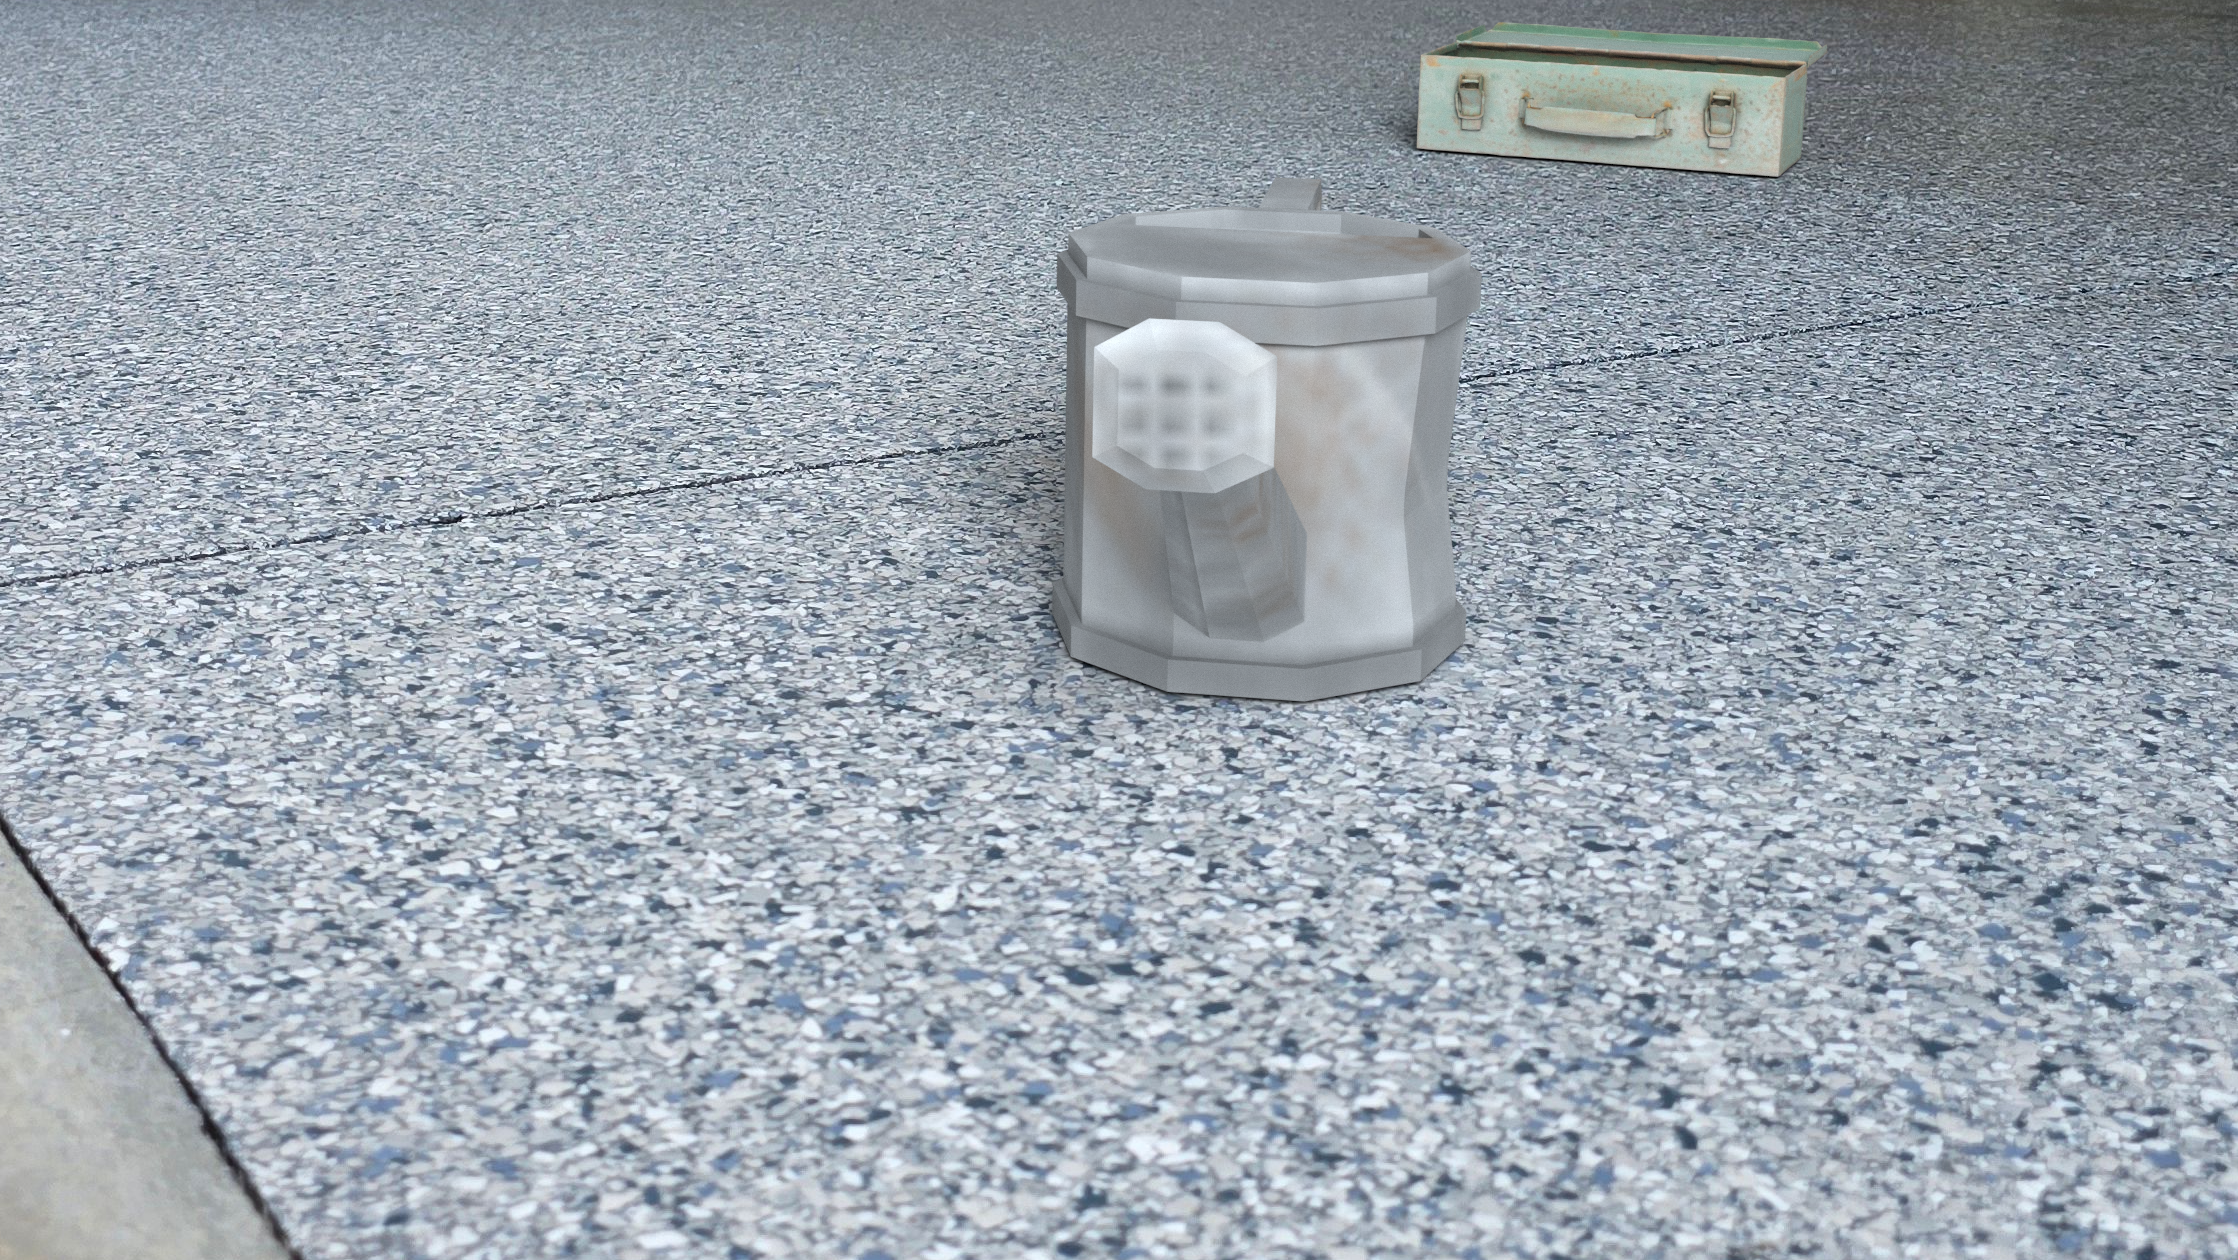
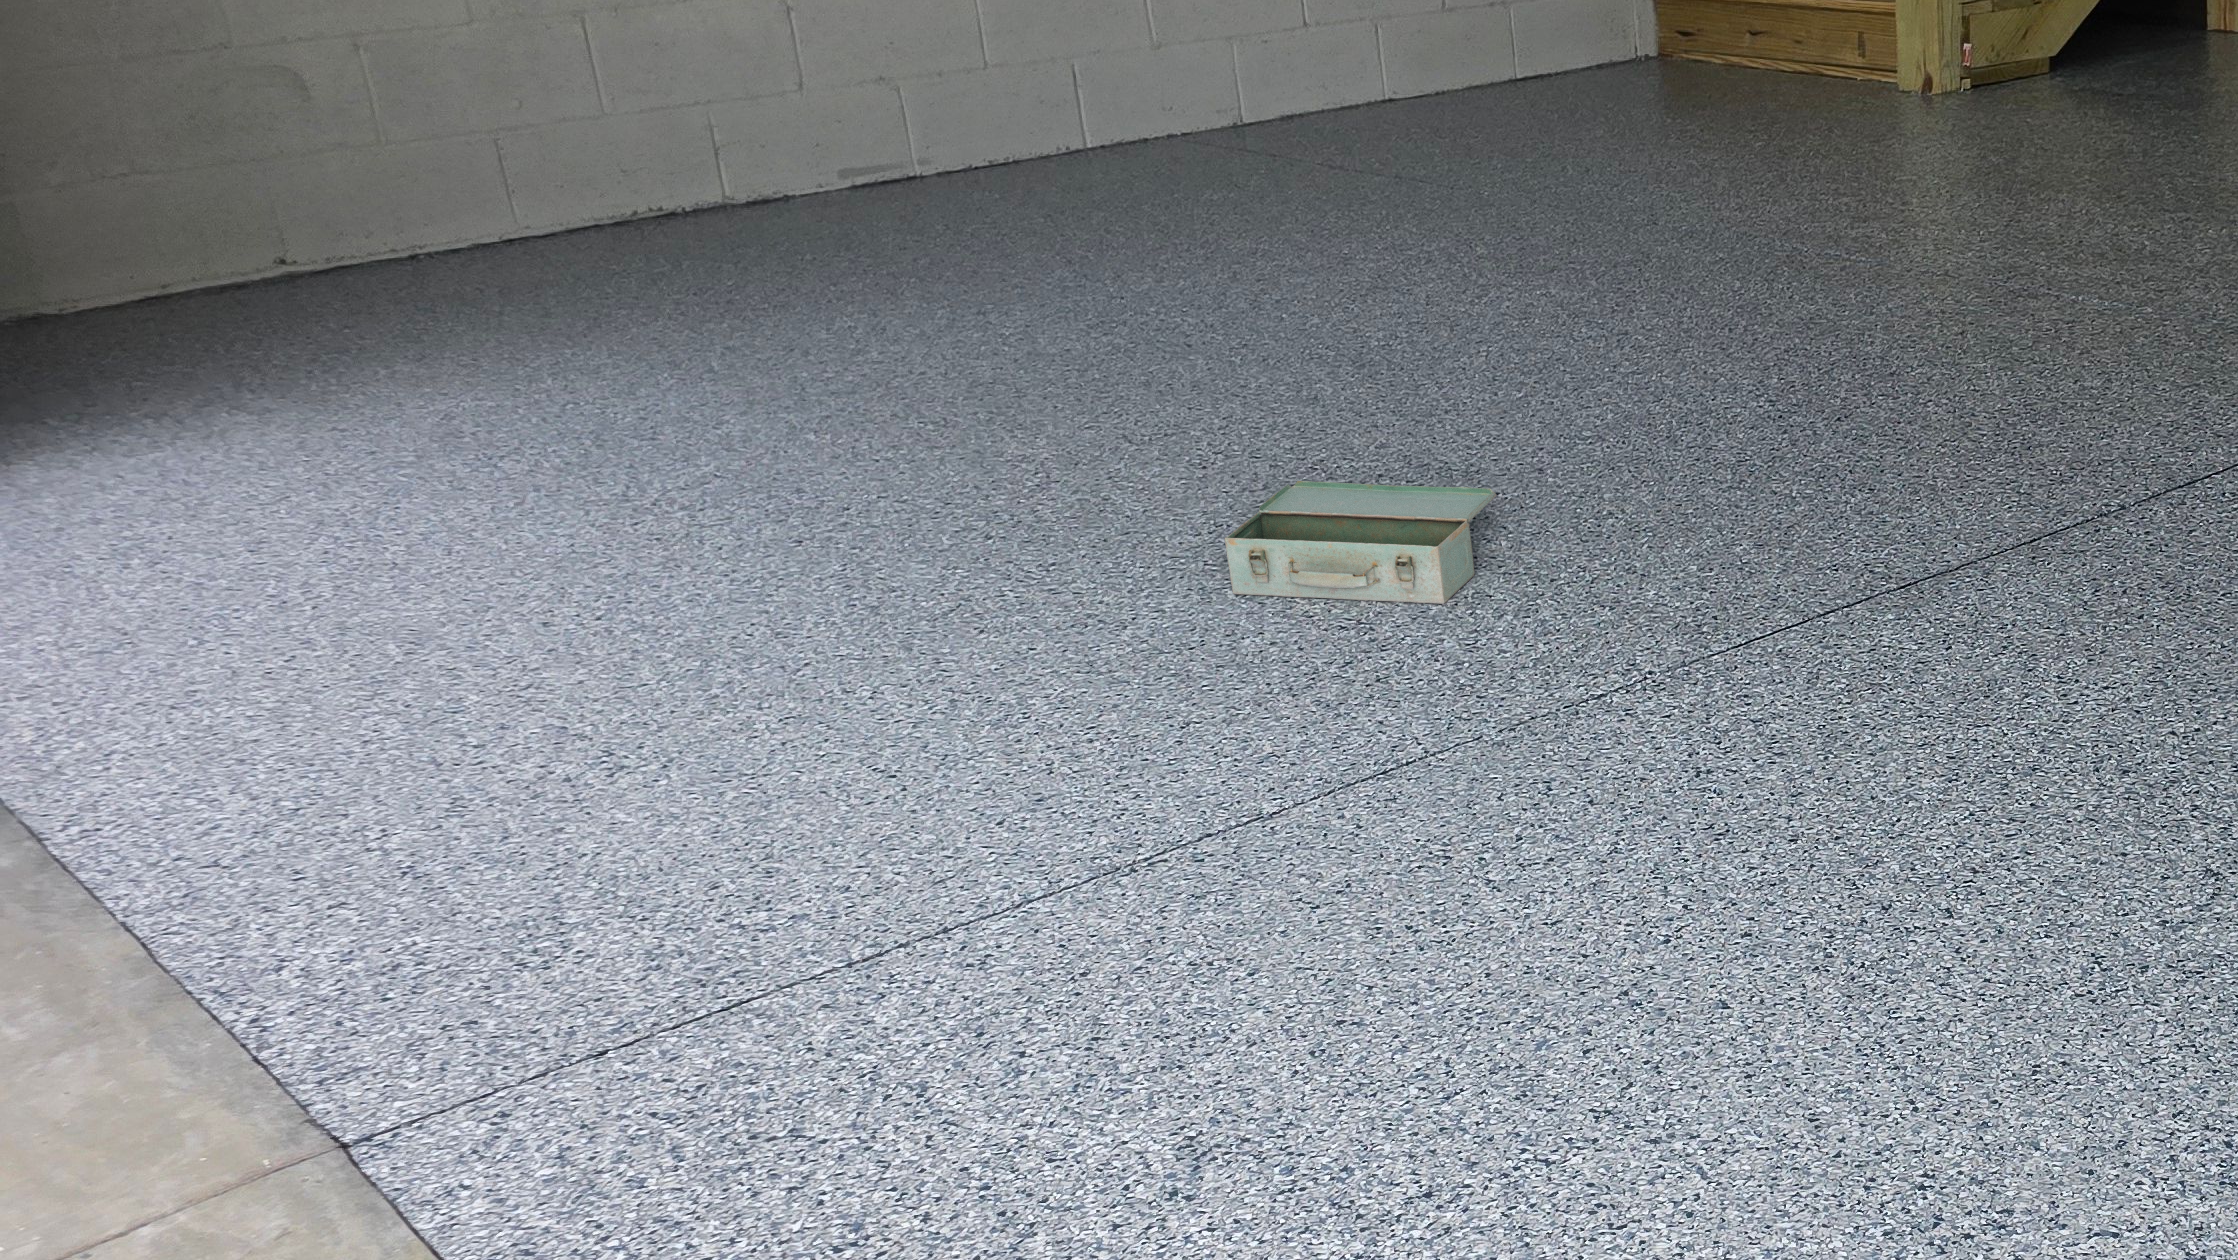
watering can: present [1052,178,1482,701] -> none [803,858,1042,1114]

